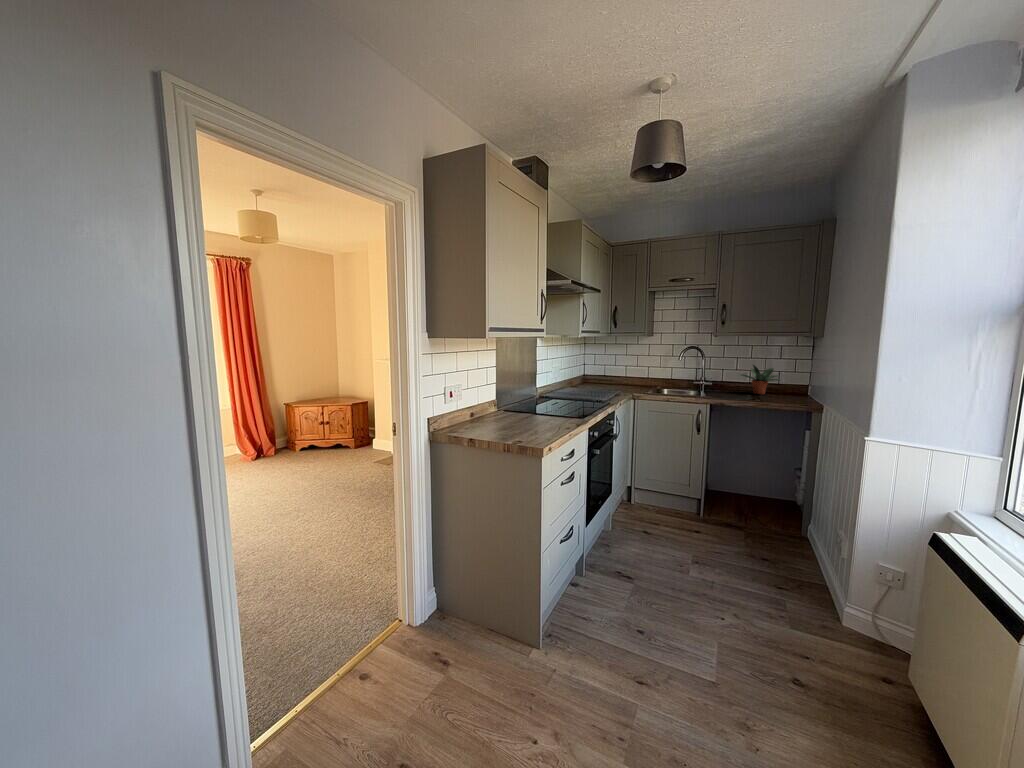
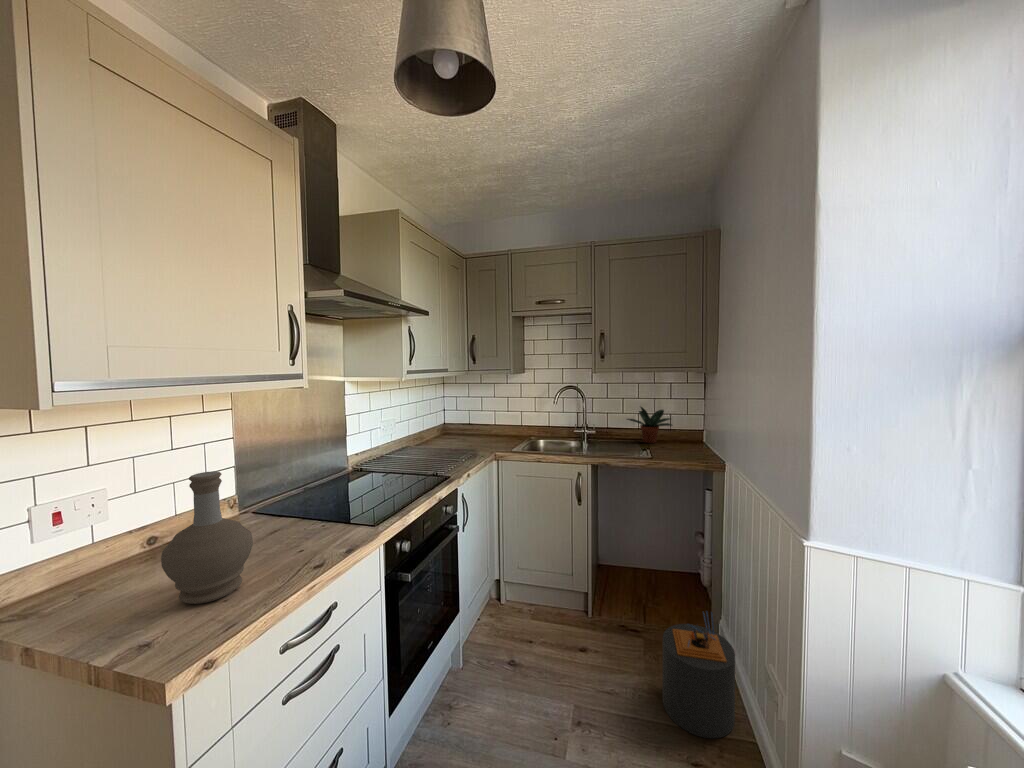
bottle: none [509,374,544,434] -> present [161,471,253,604]
trash can: none [758,503,818,582] -> present [662,612,735,738]

